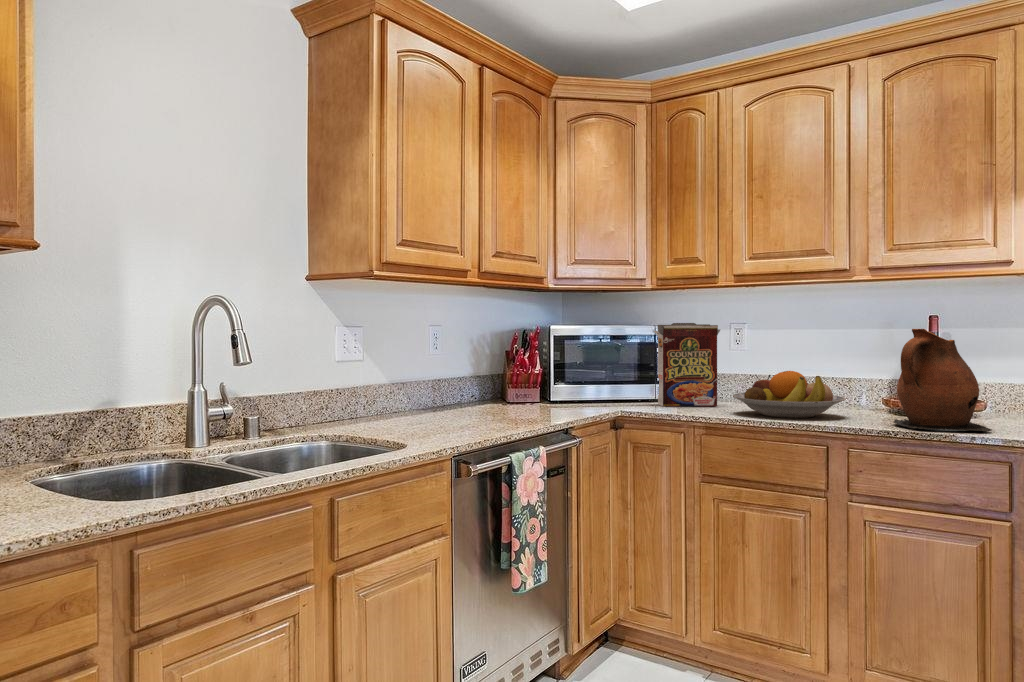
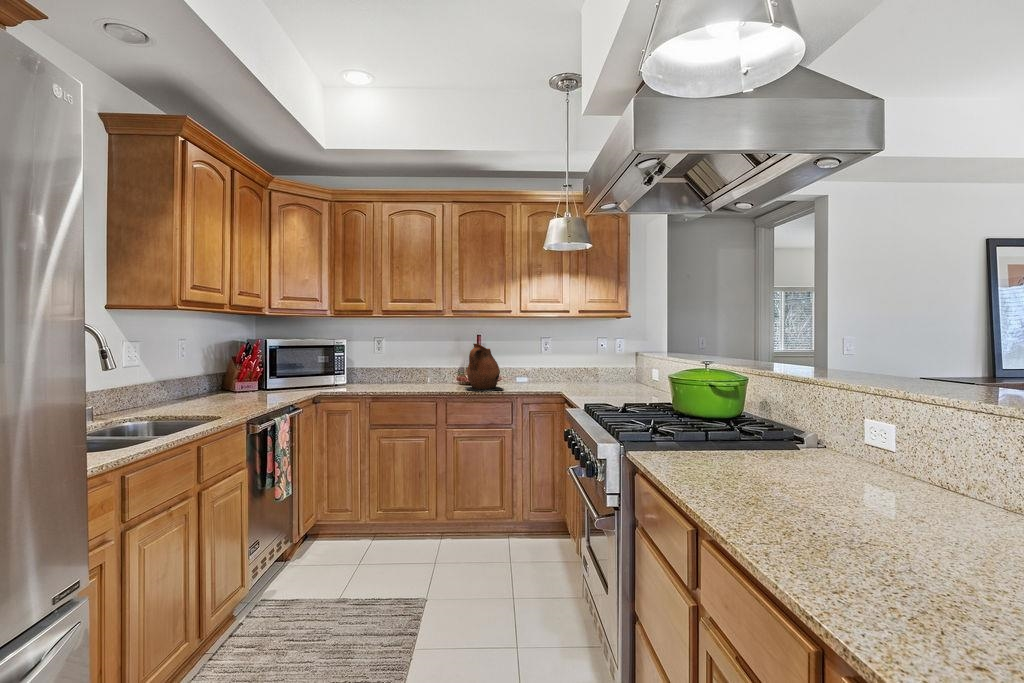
cereal box: present [654,323,720,407] -> none [335,337,375,388]
fruit bowl: present [733,371,845,418] -> none [386,365,443,390]

